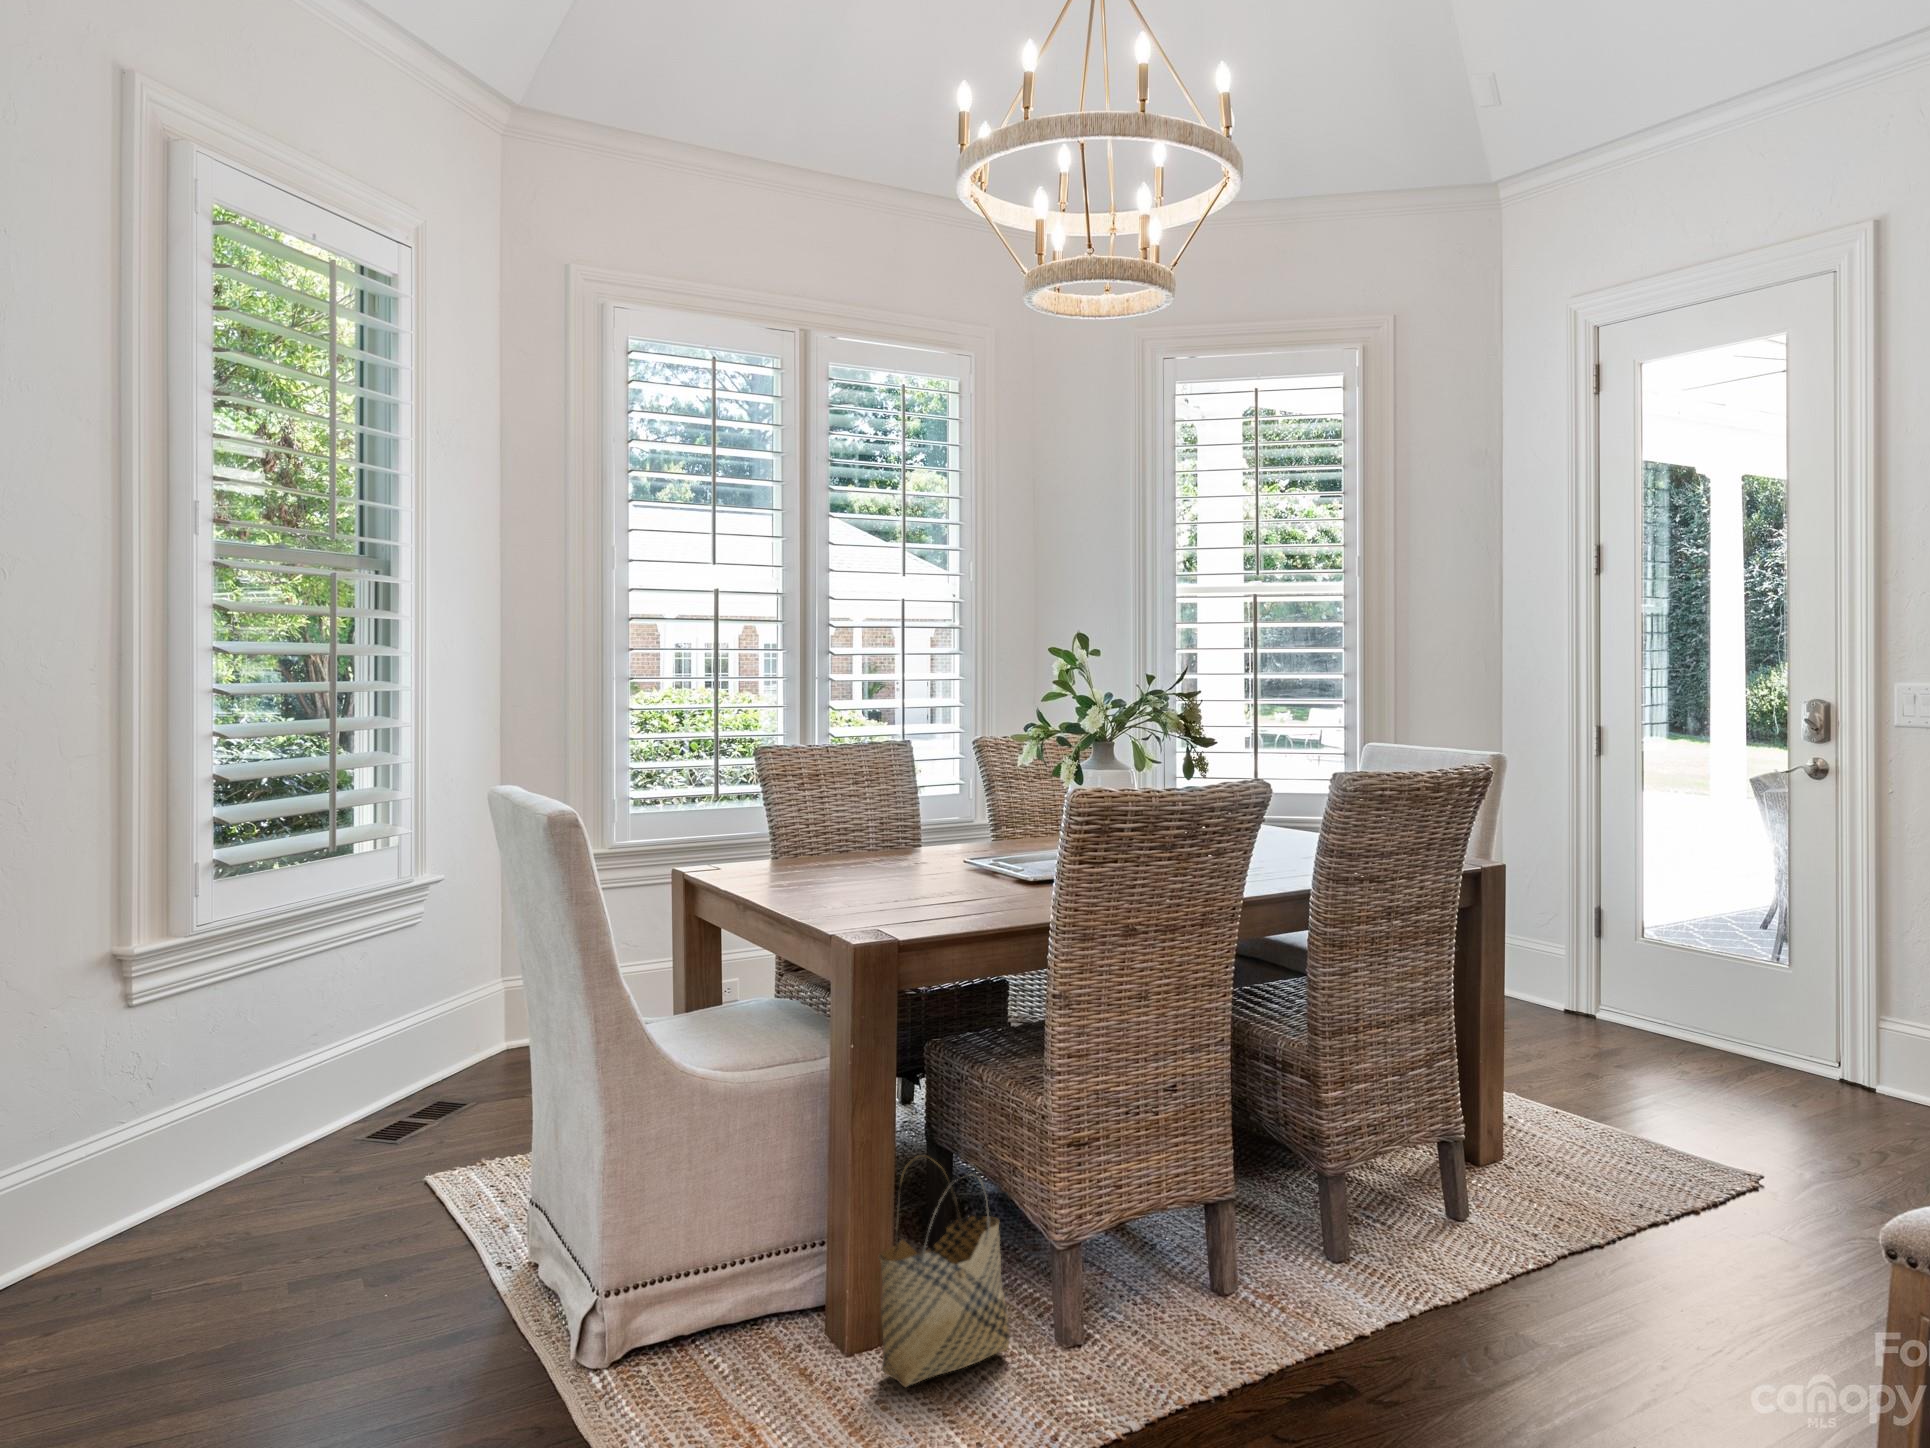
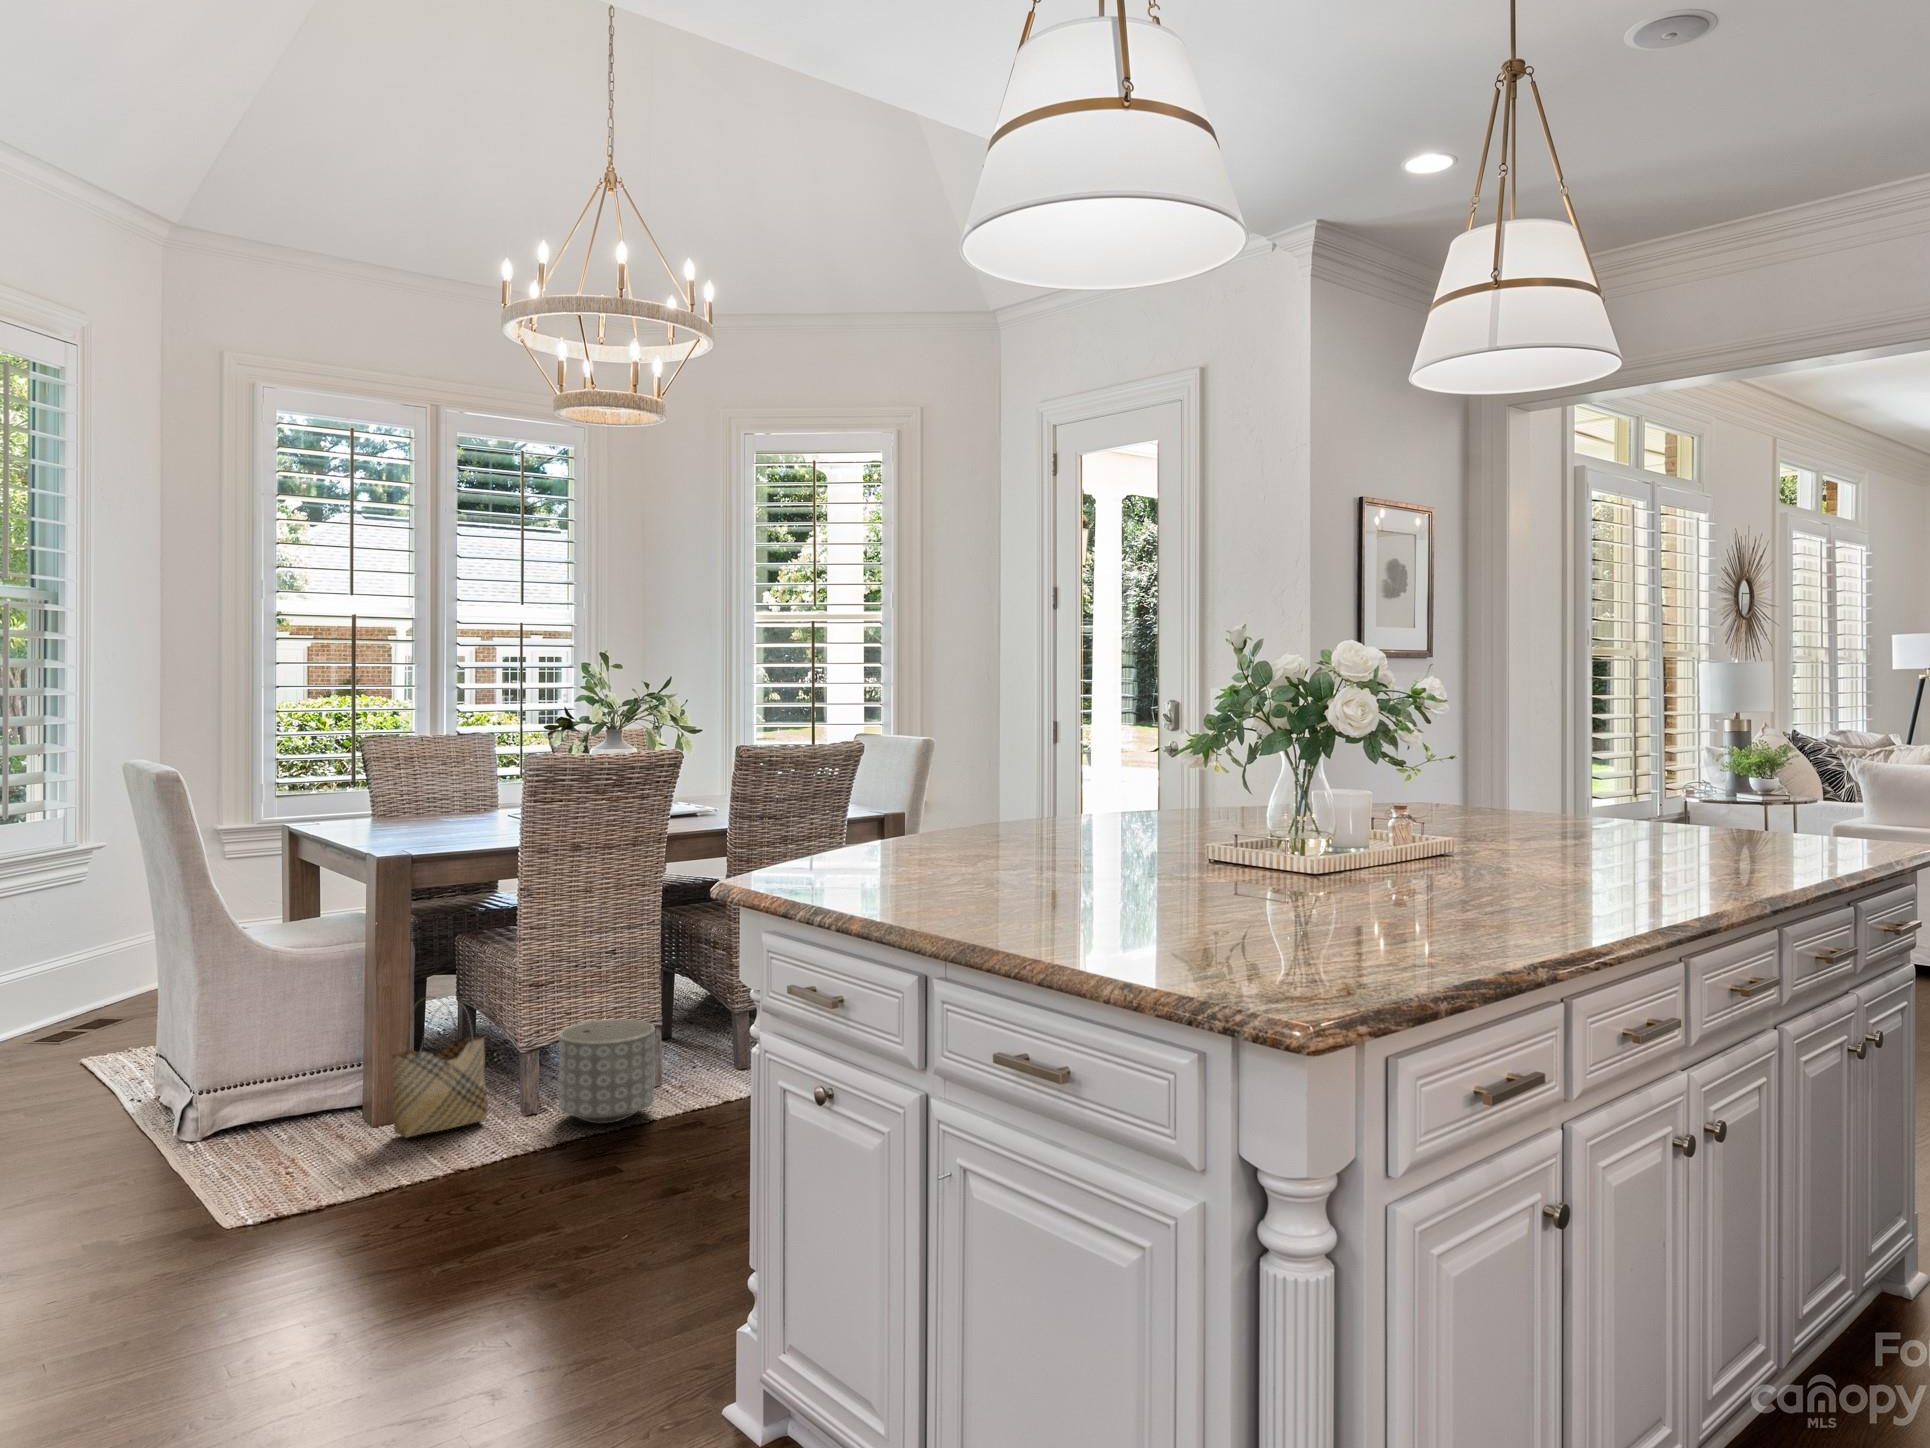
planter: none [1115,1192,1258,1369] -> present [559,1019,655,1124]

